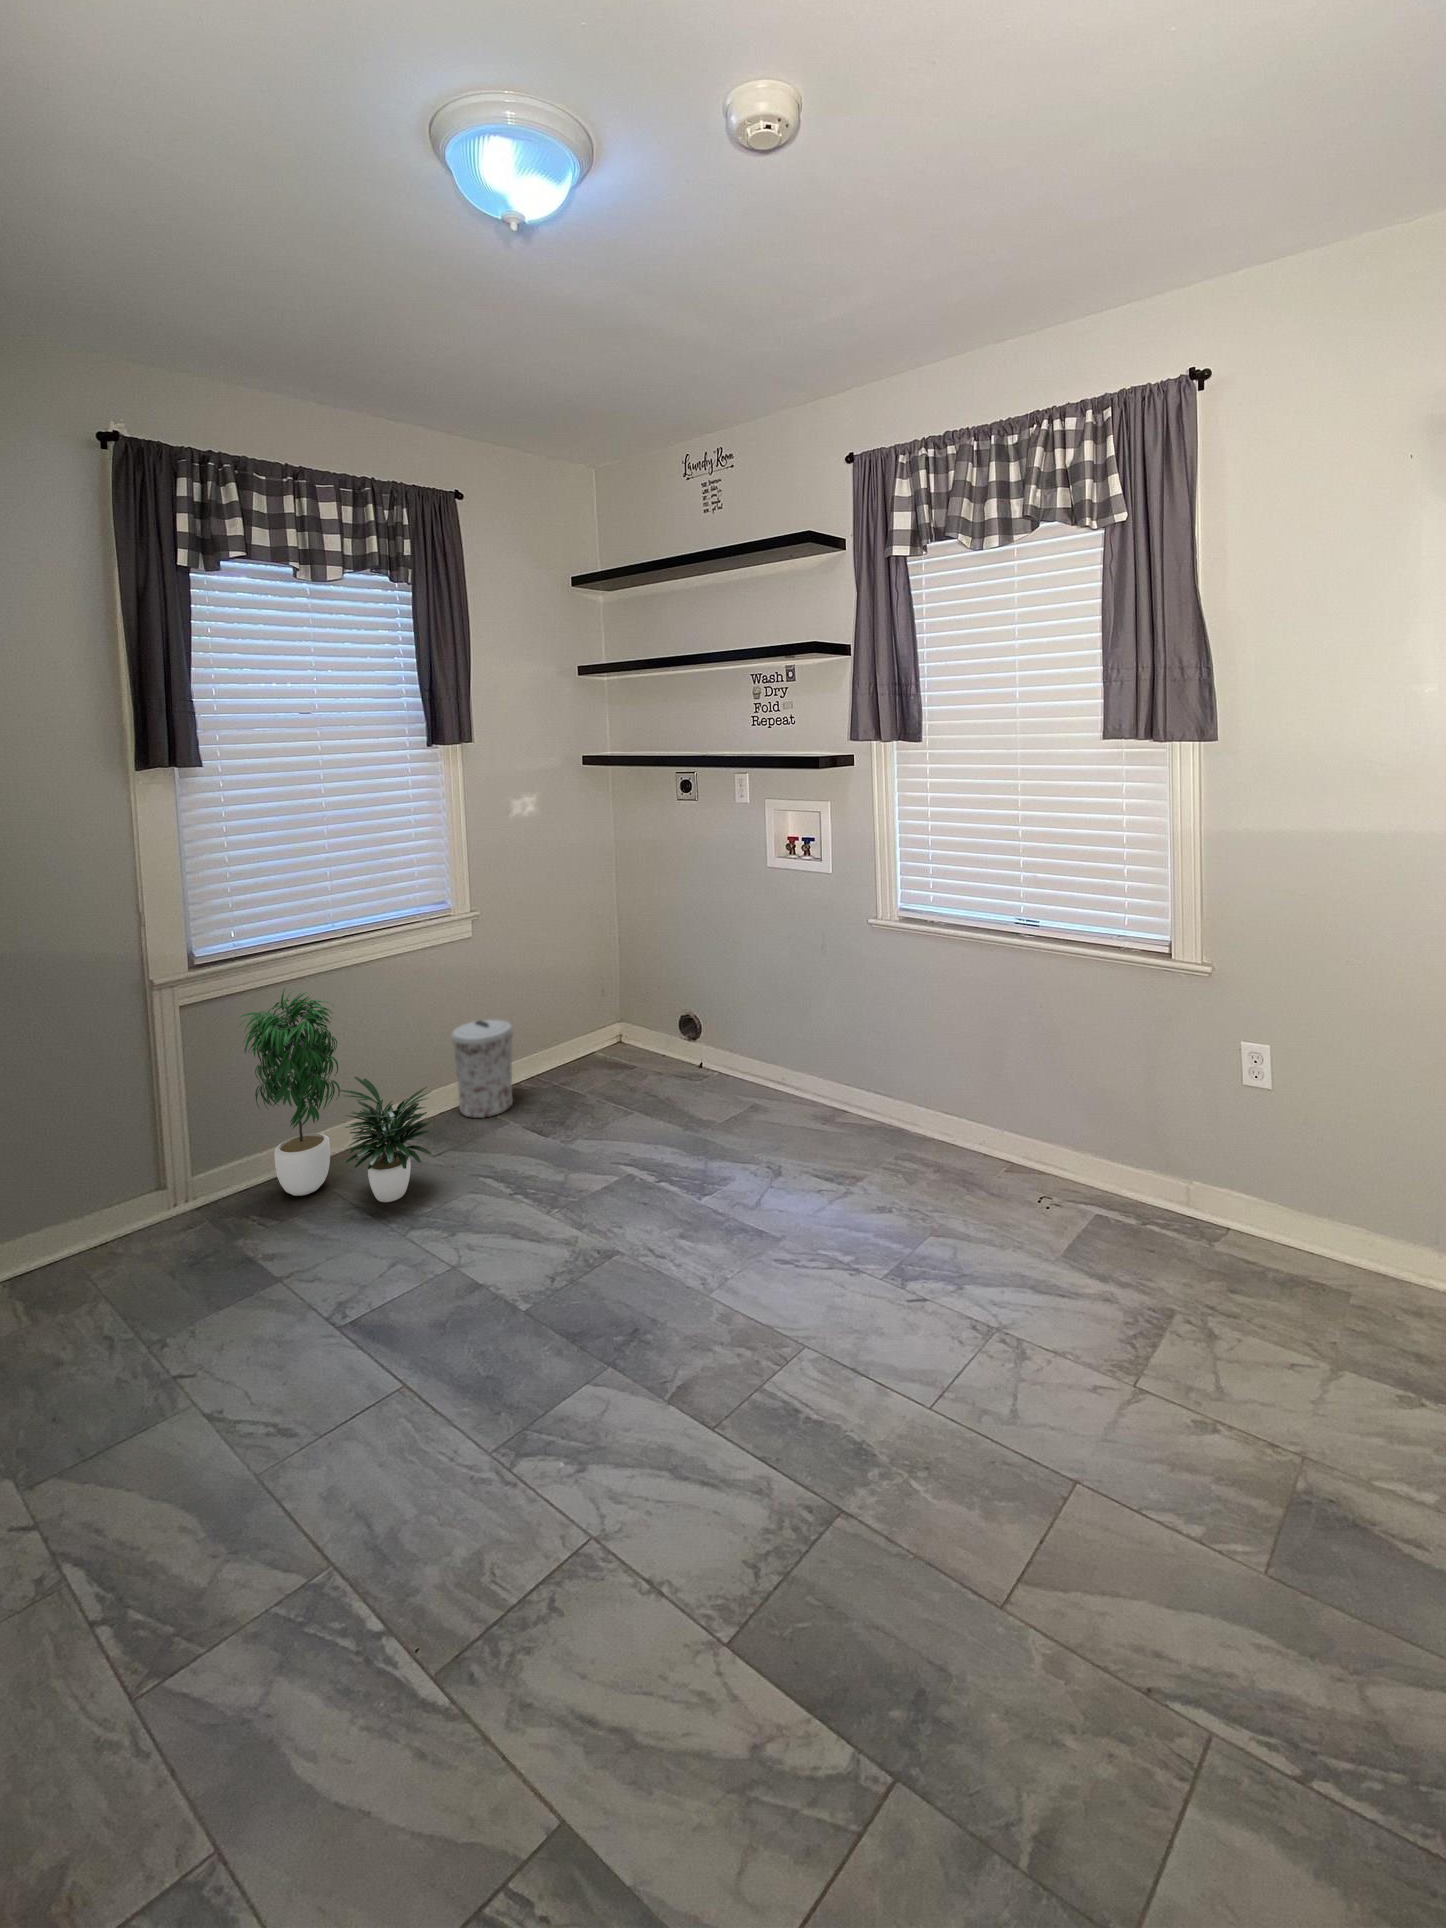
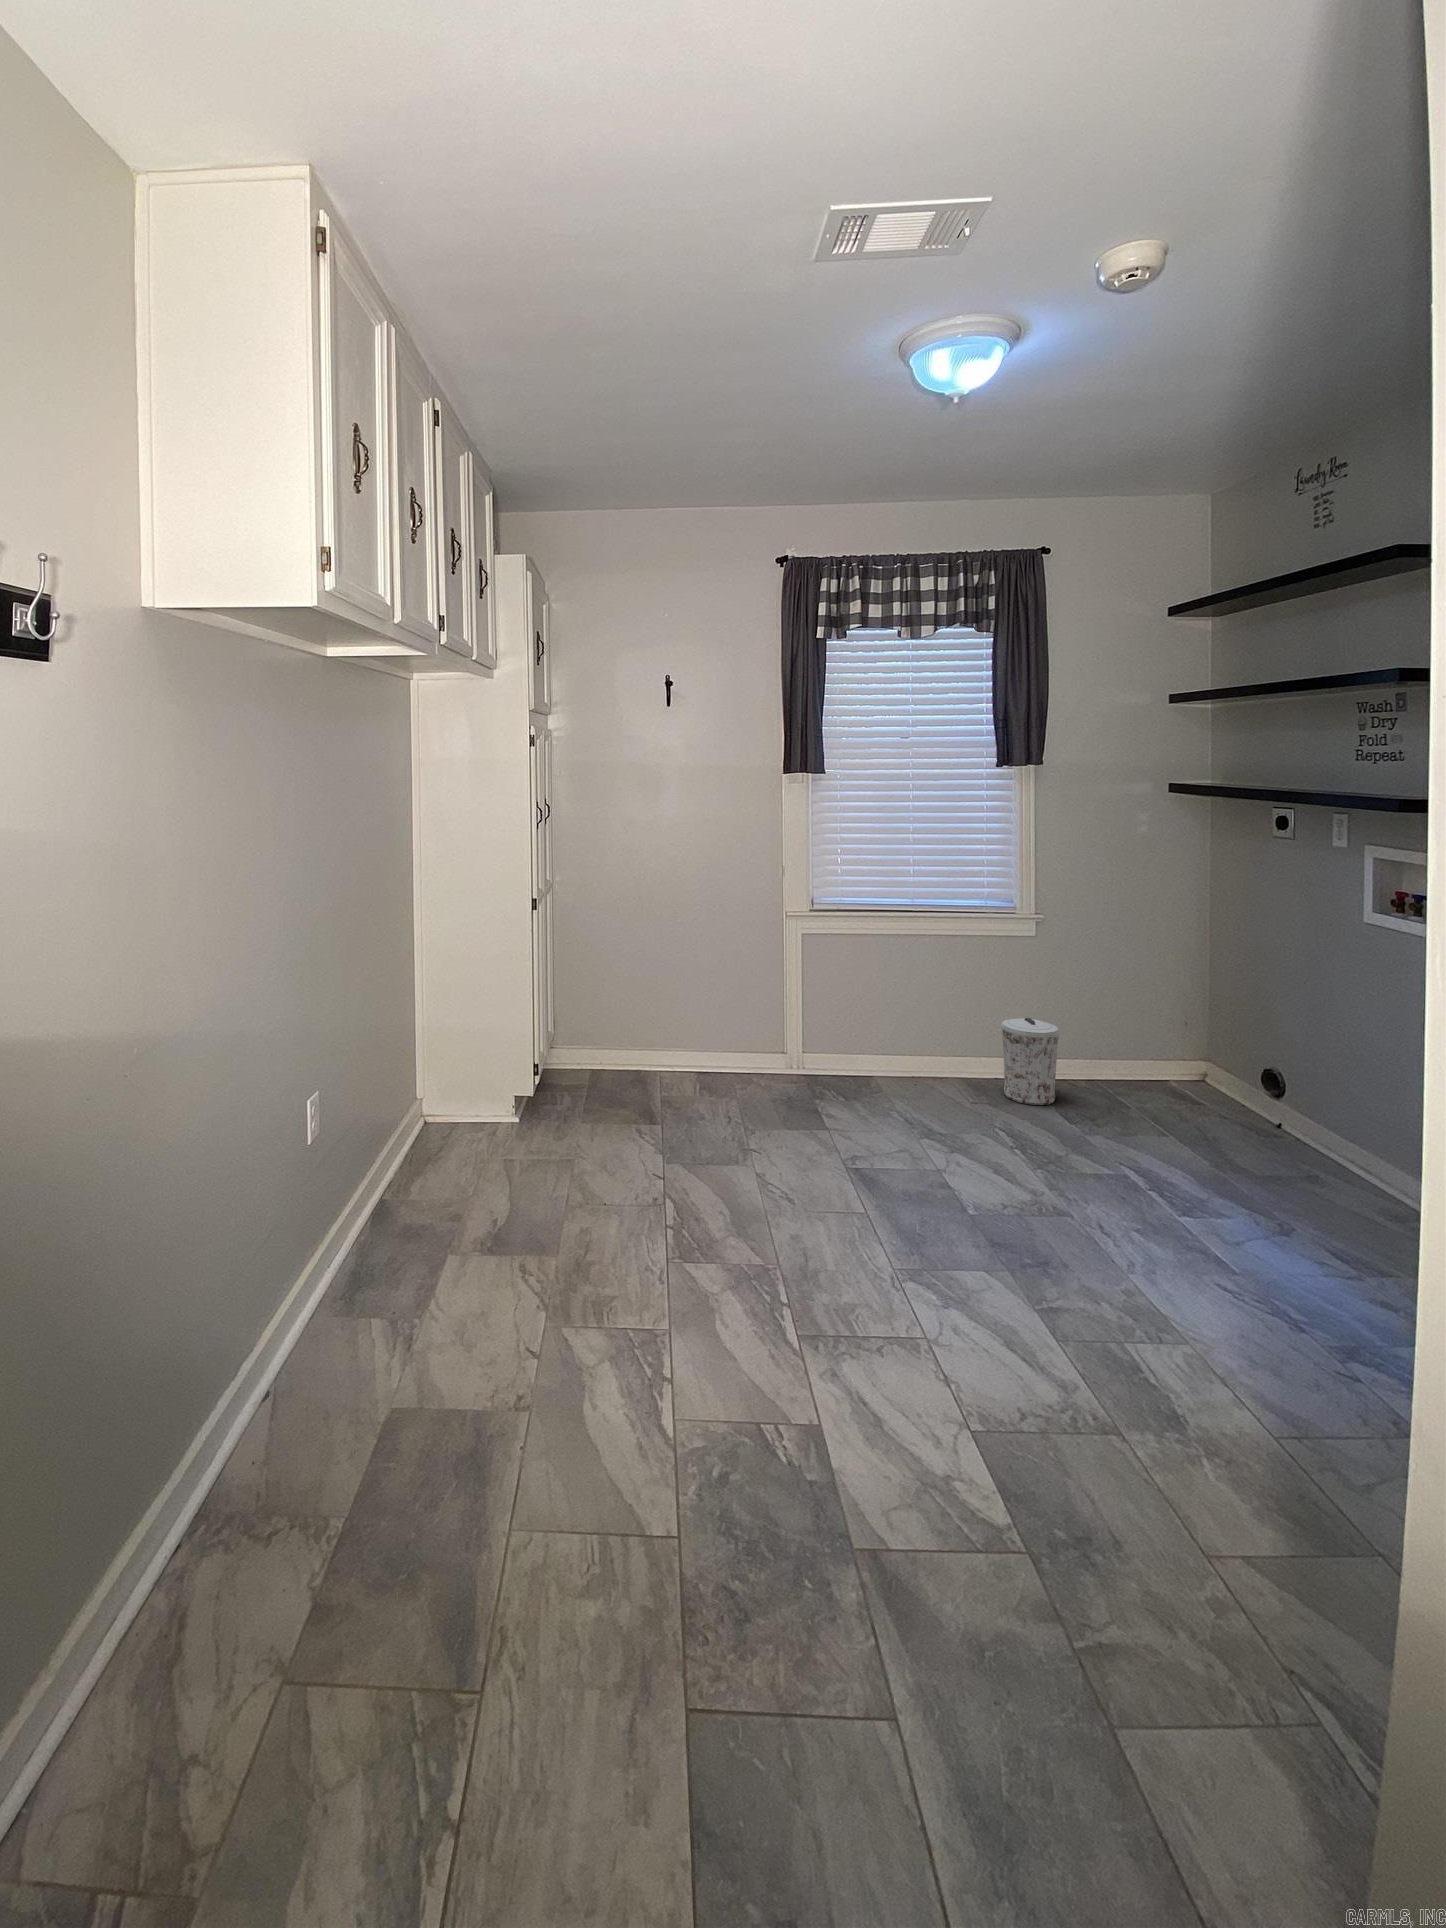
potted plant: present [240,988,435,1202] -> none [827,942,955,1126]

